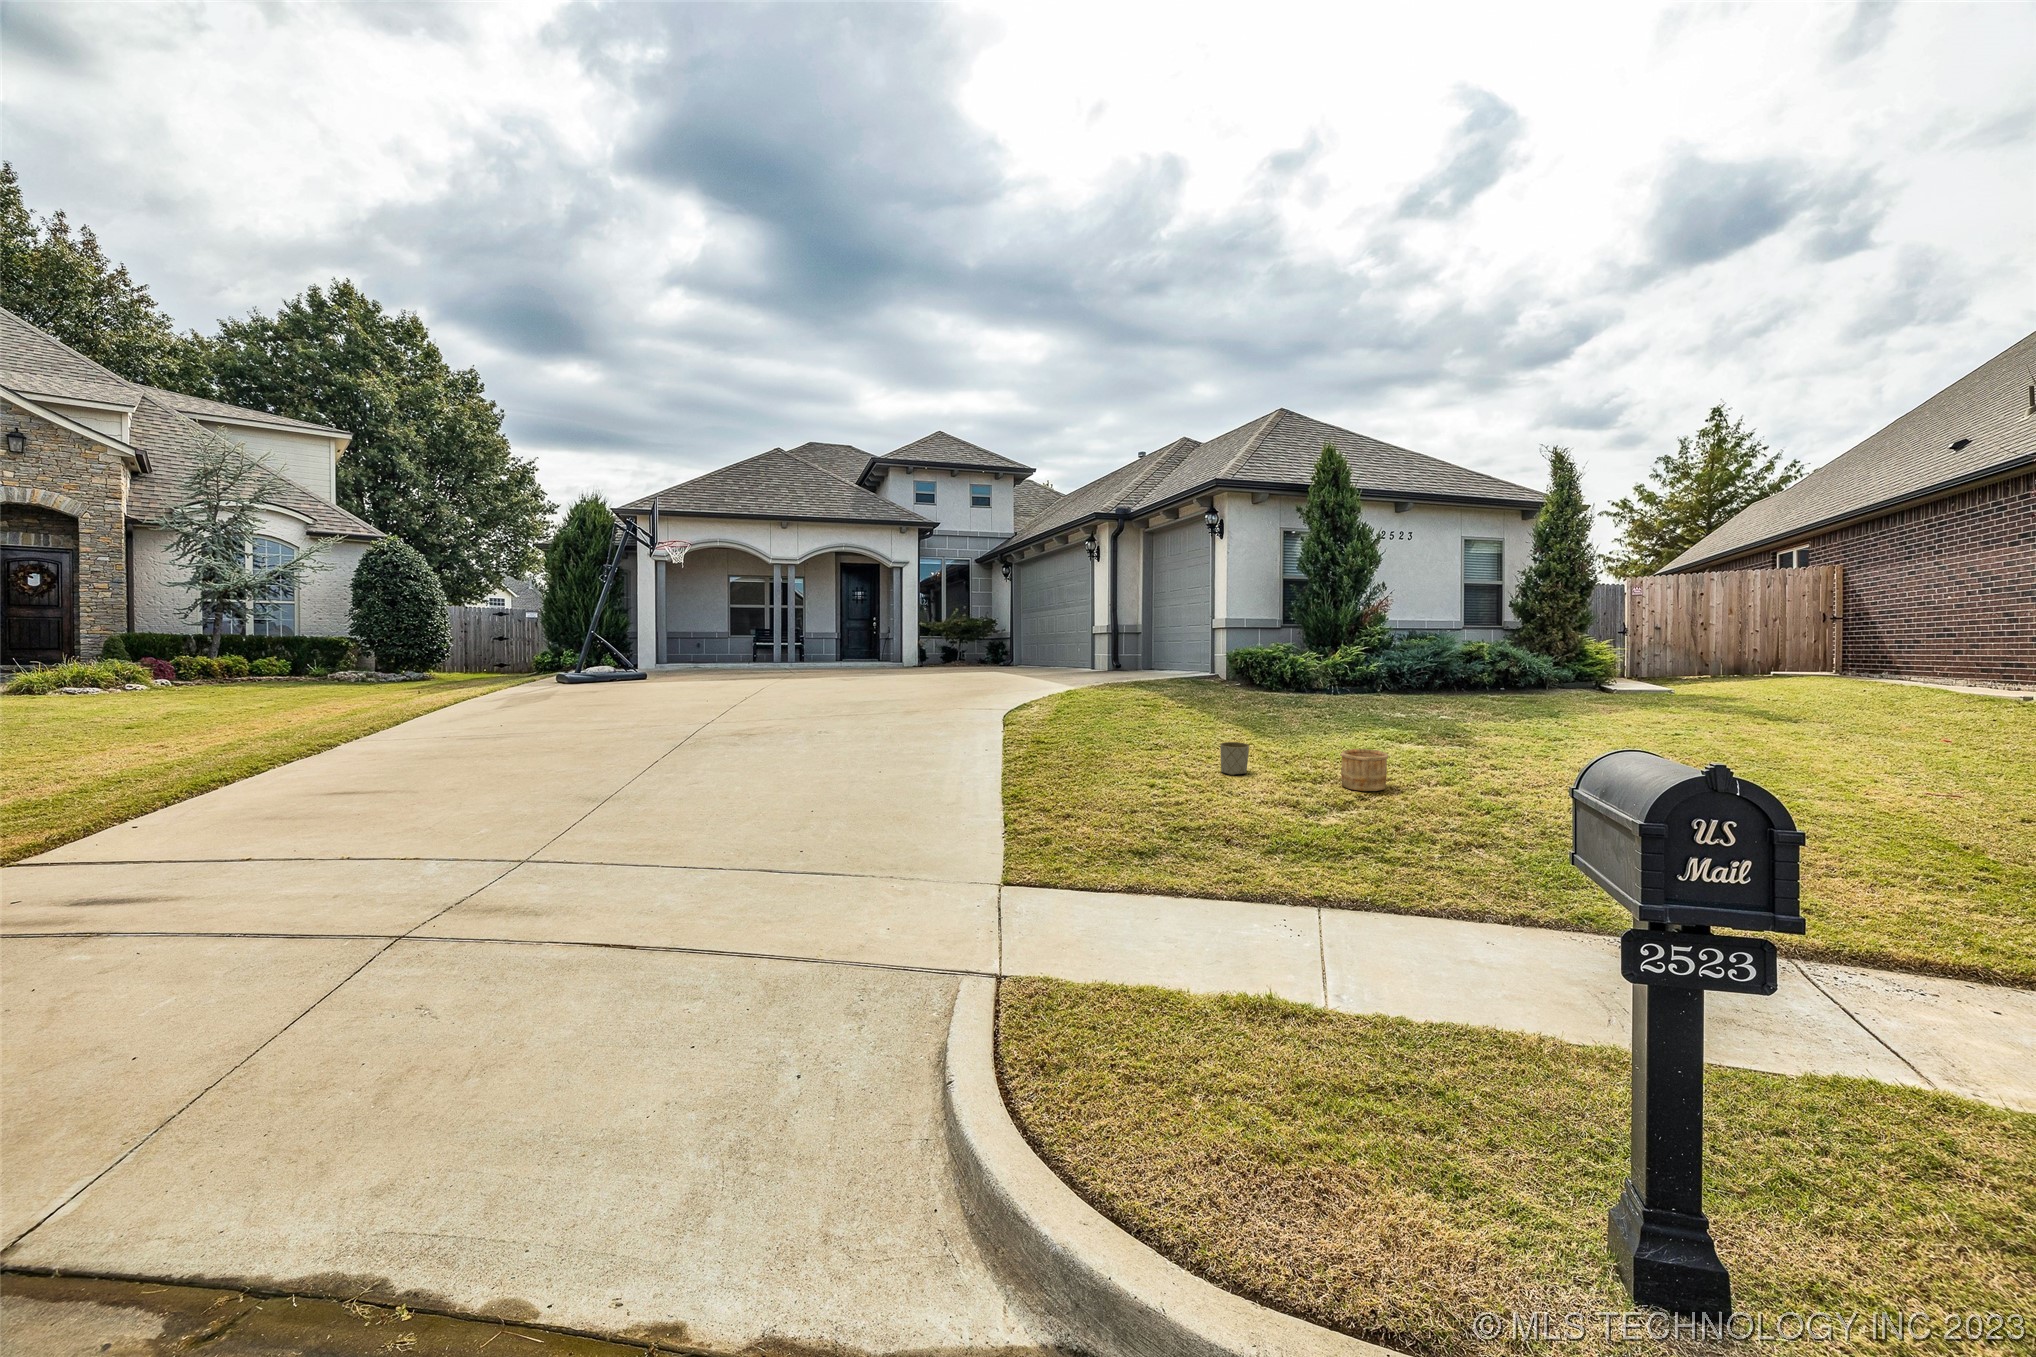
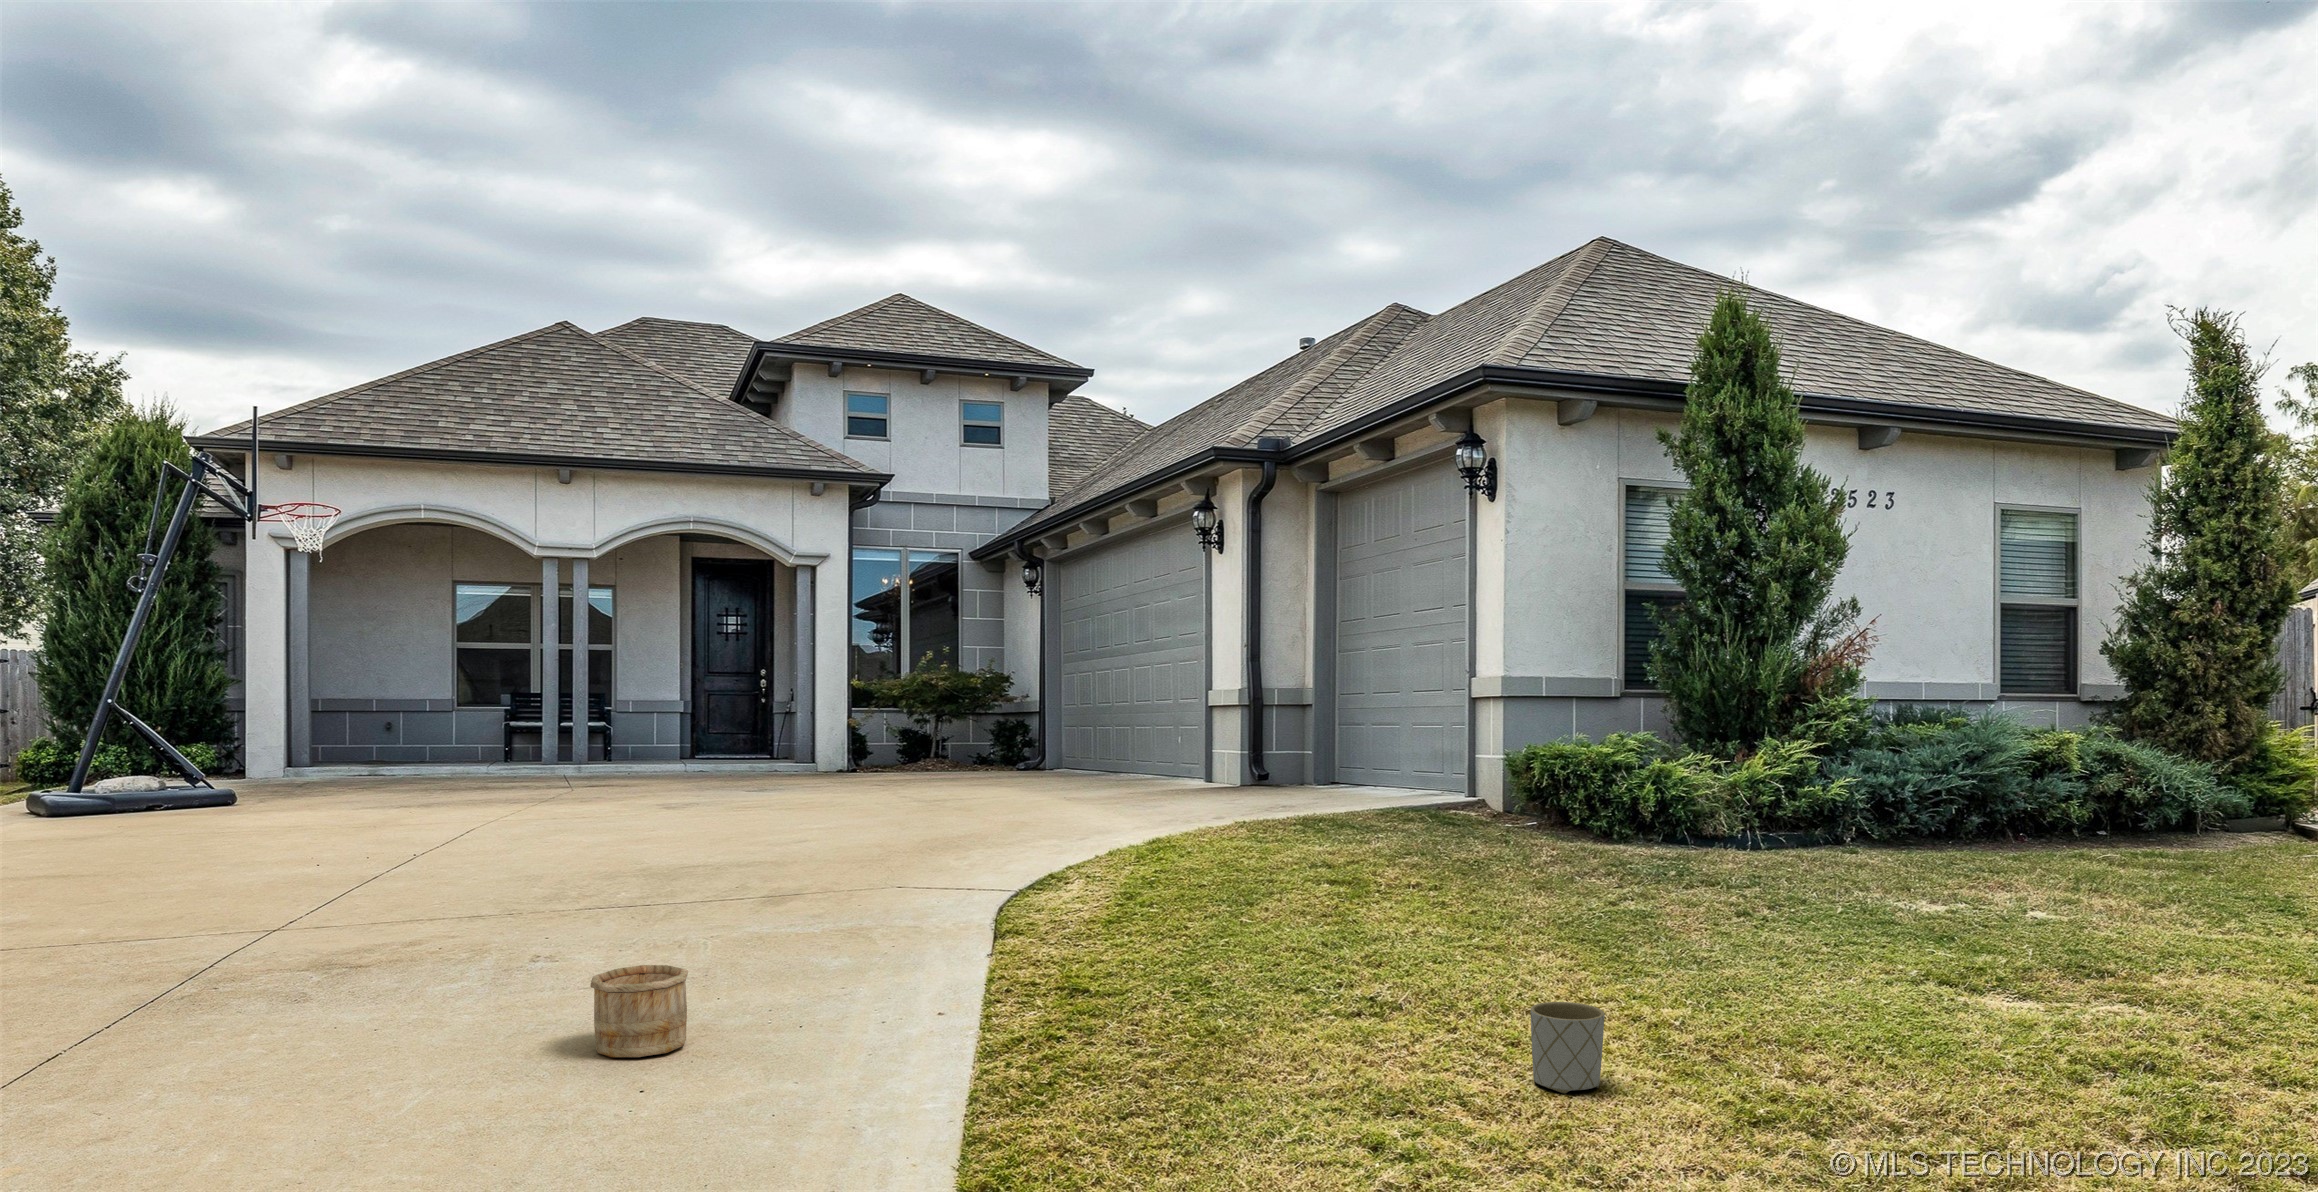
wooden bucket: present [1340,749,1388,791] -> present [590,965,688,1057]

